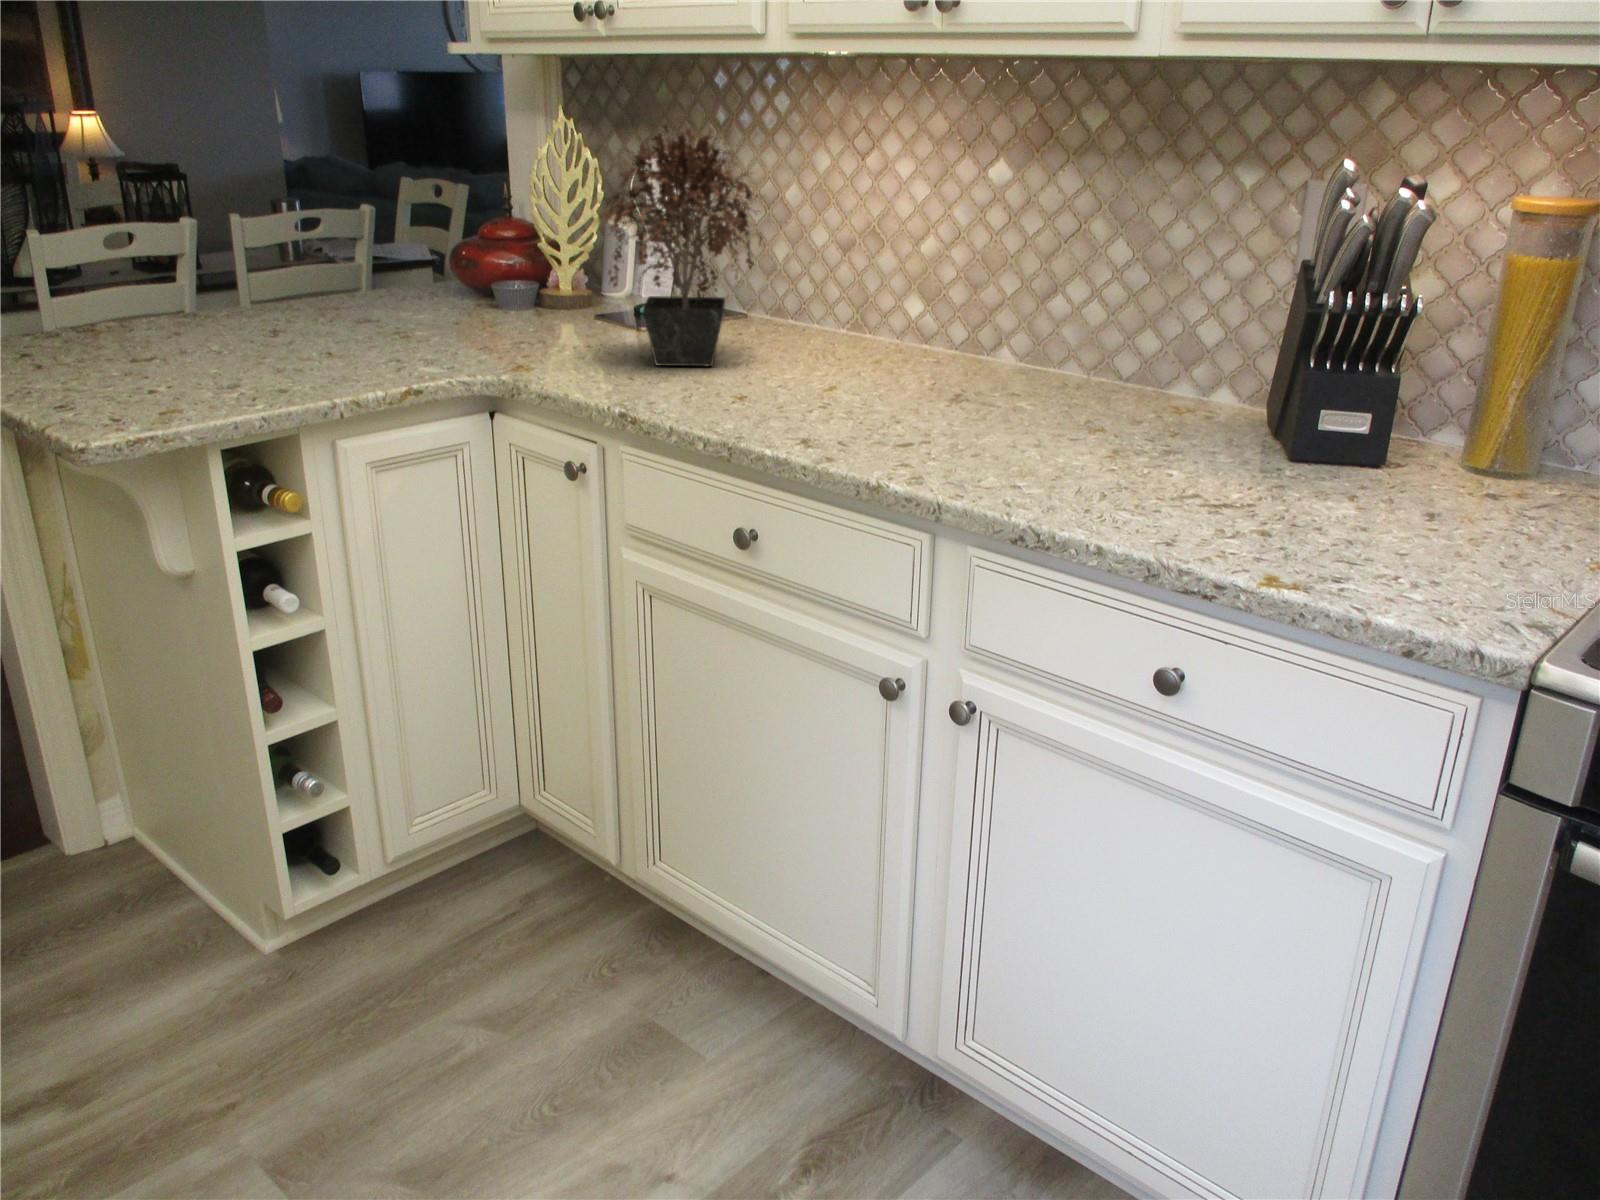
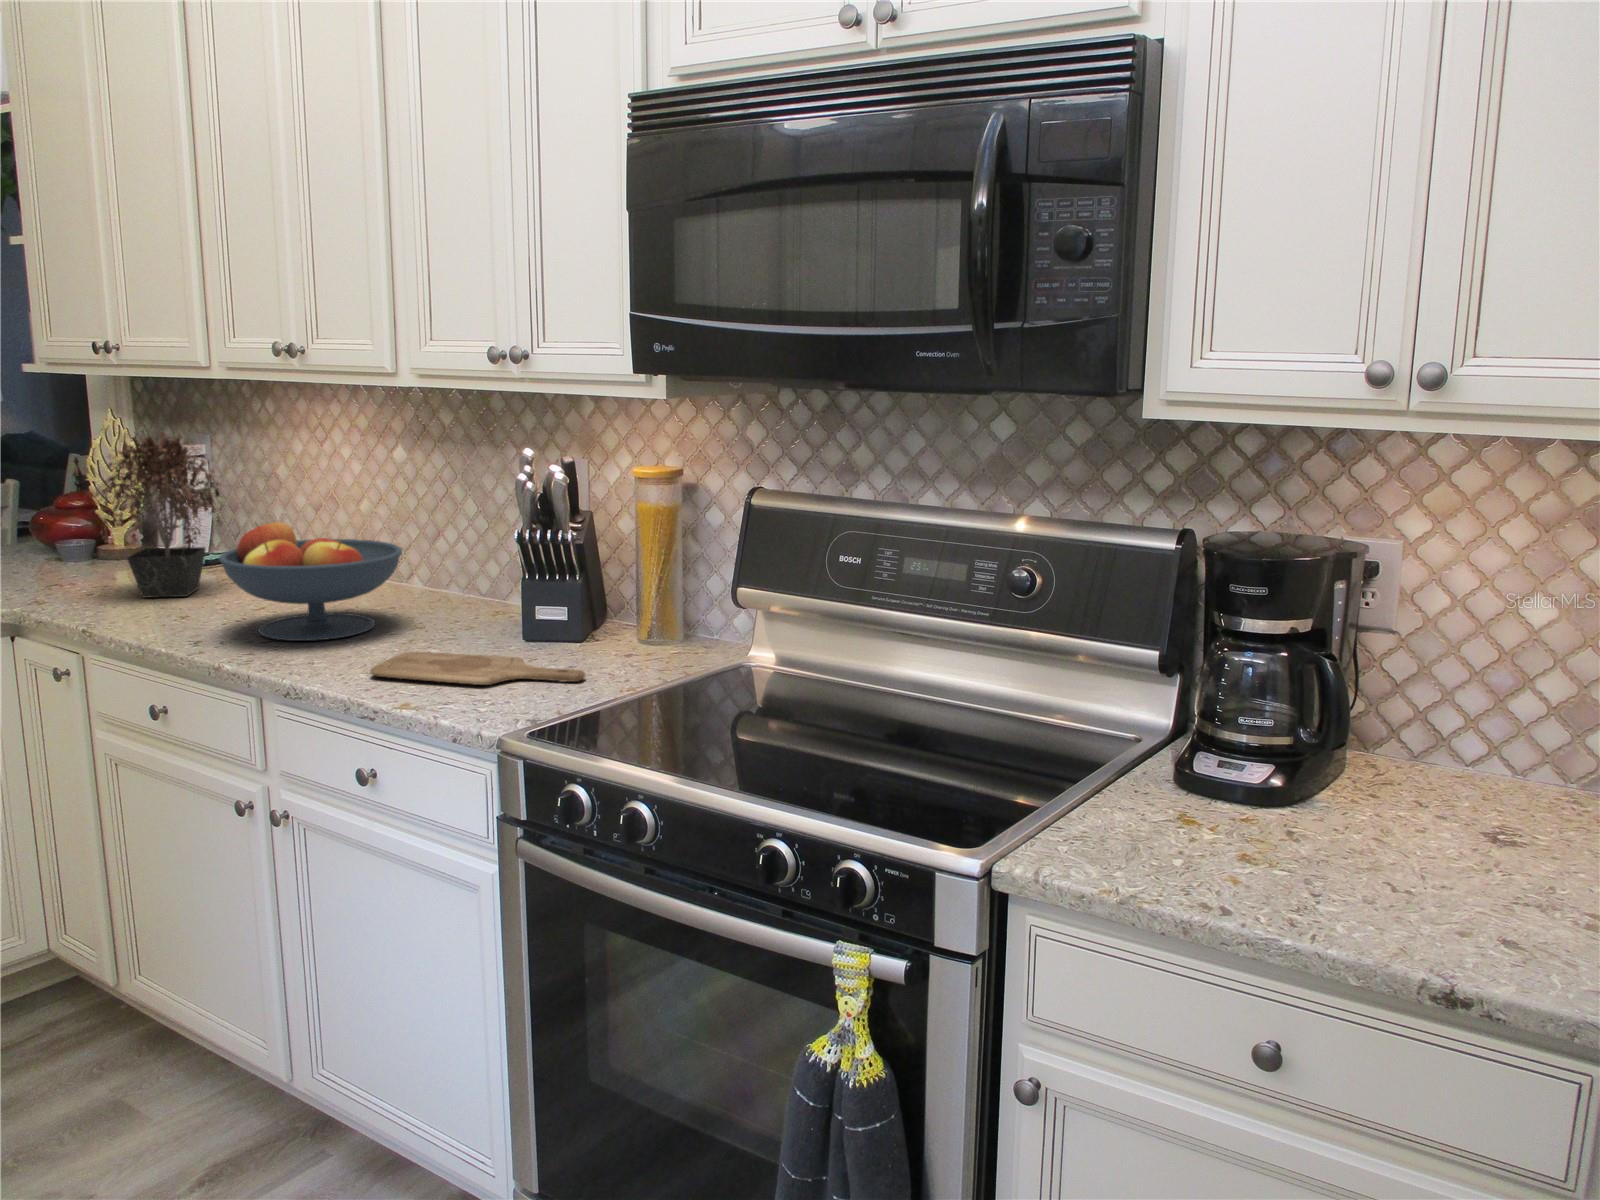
fruit bowl: none [833,262,1090,447] -> present [219,522,402,641]
cutting board: none [1140,477,1505,548] -> present [370,652,585,685]

